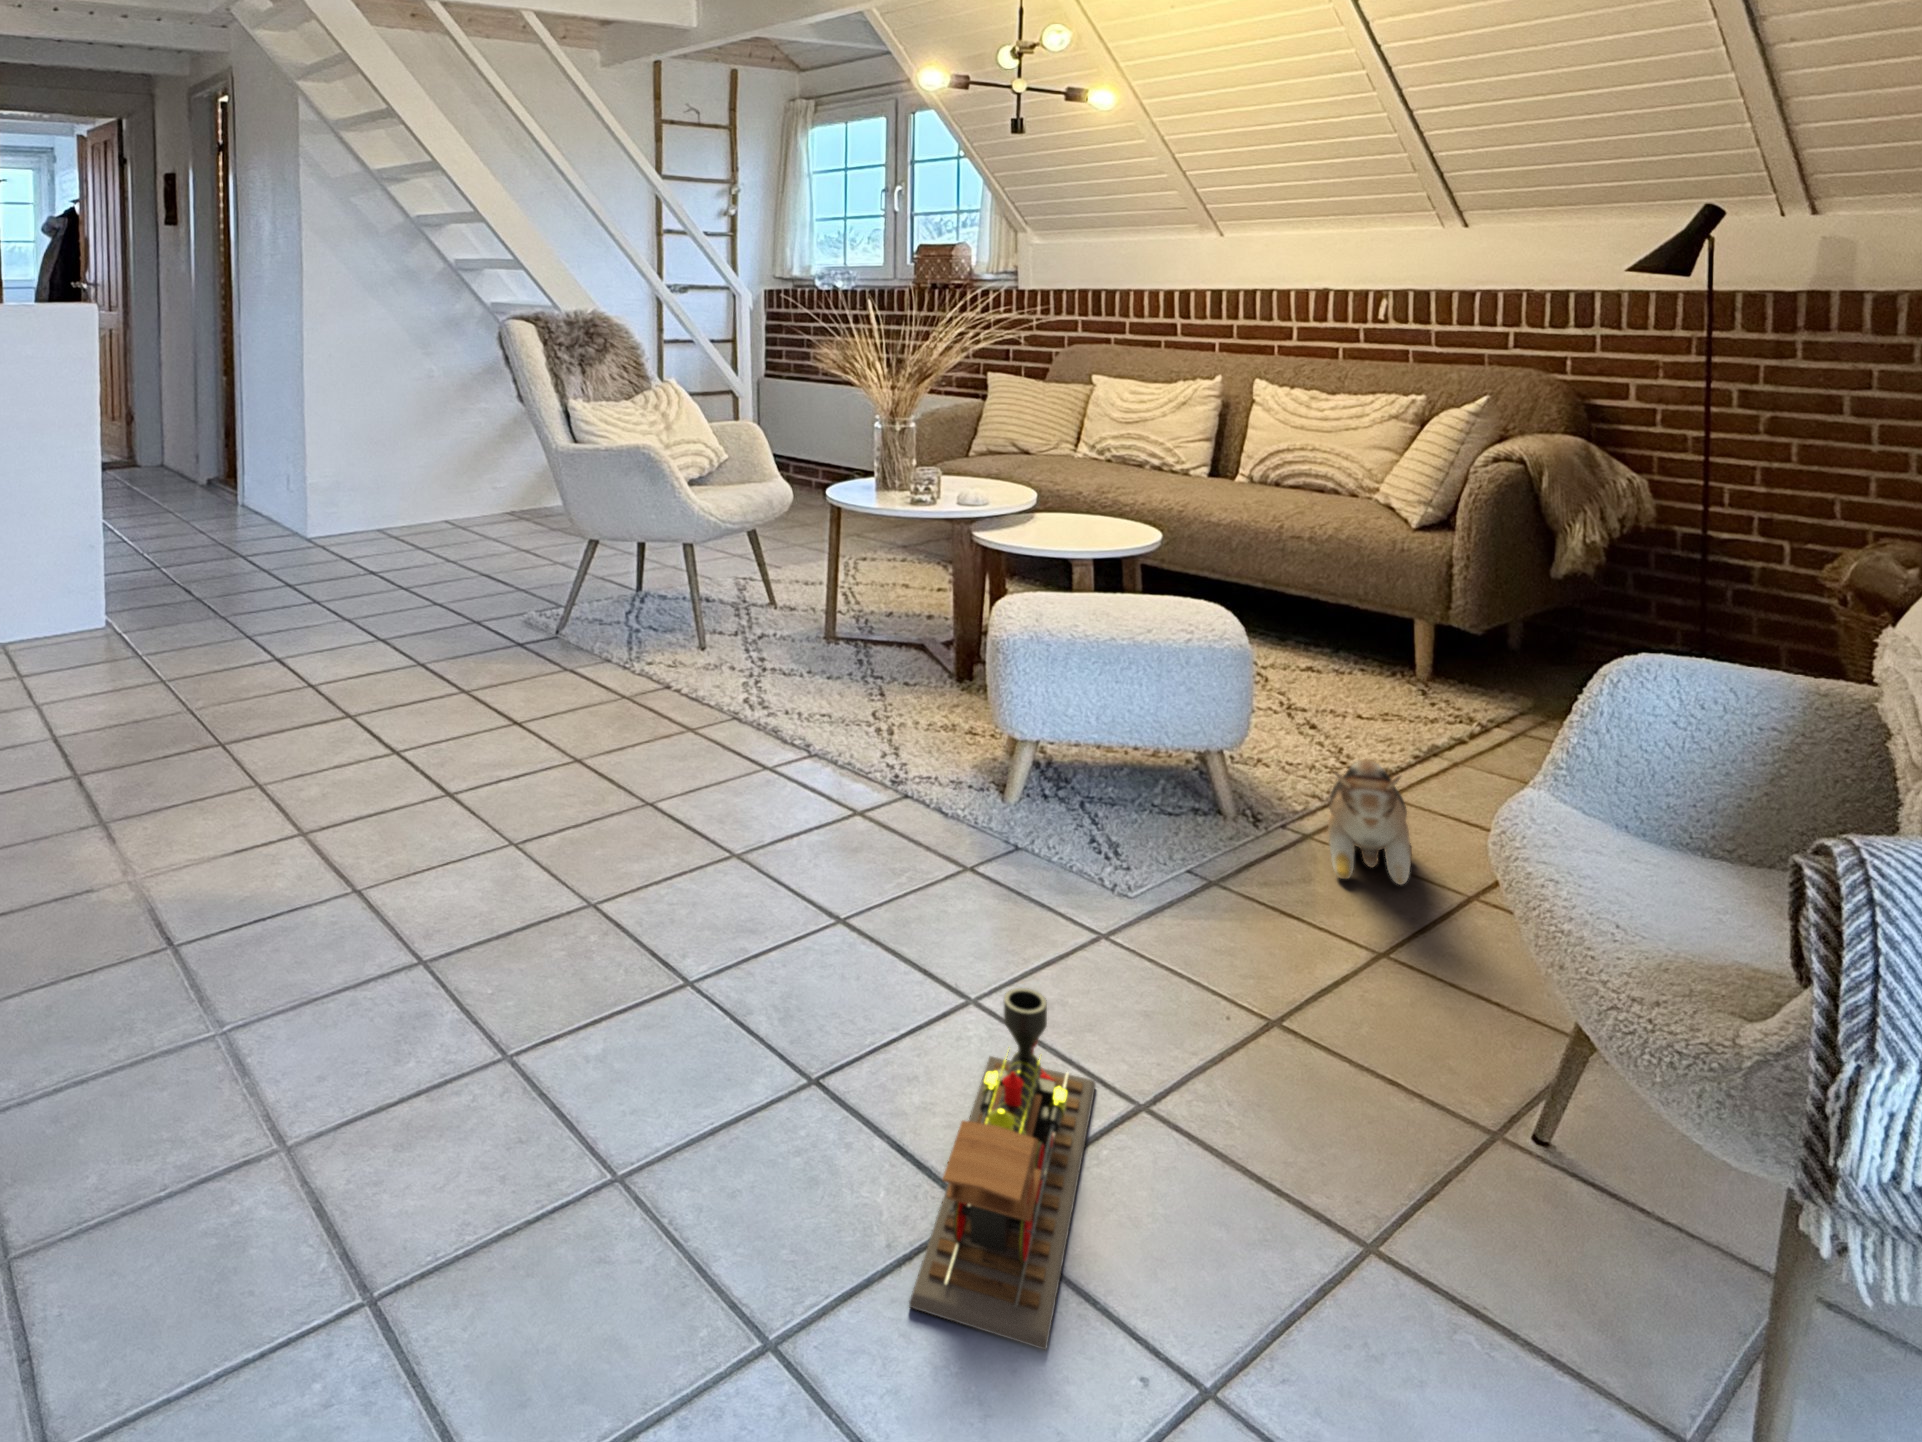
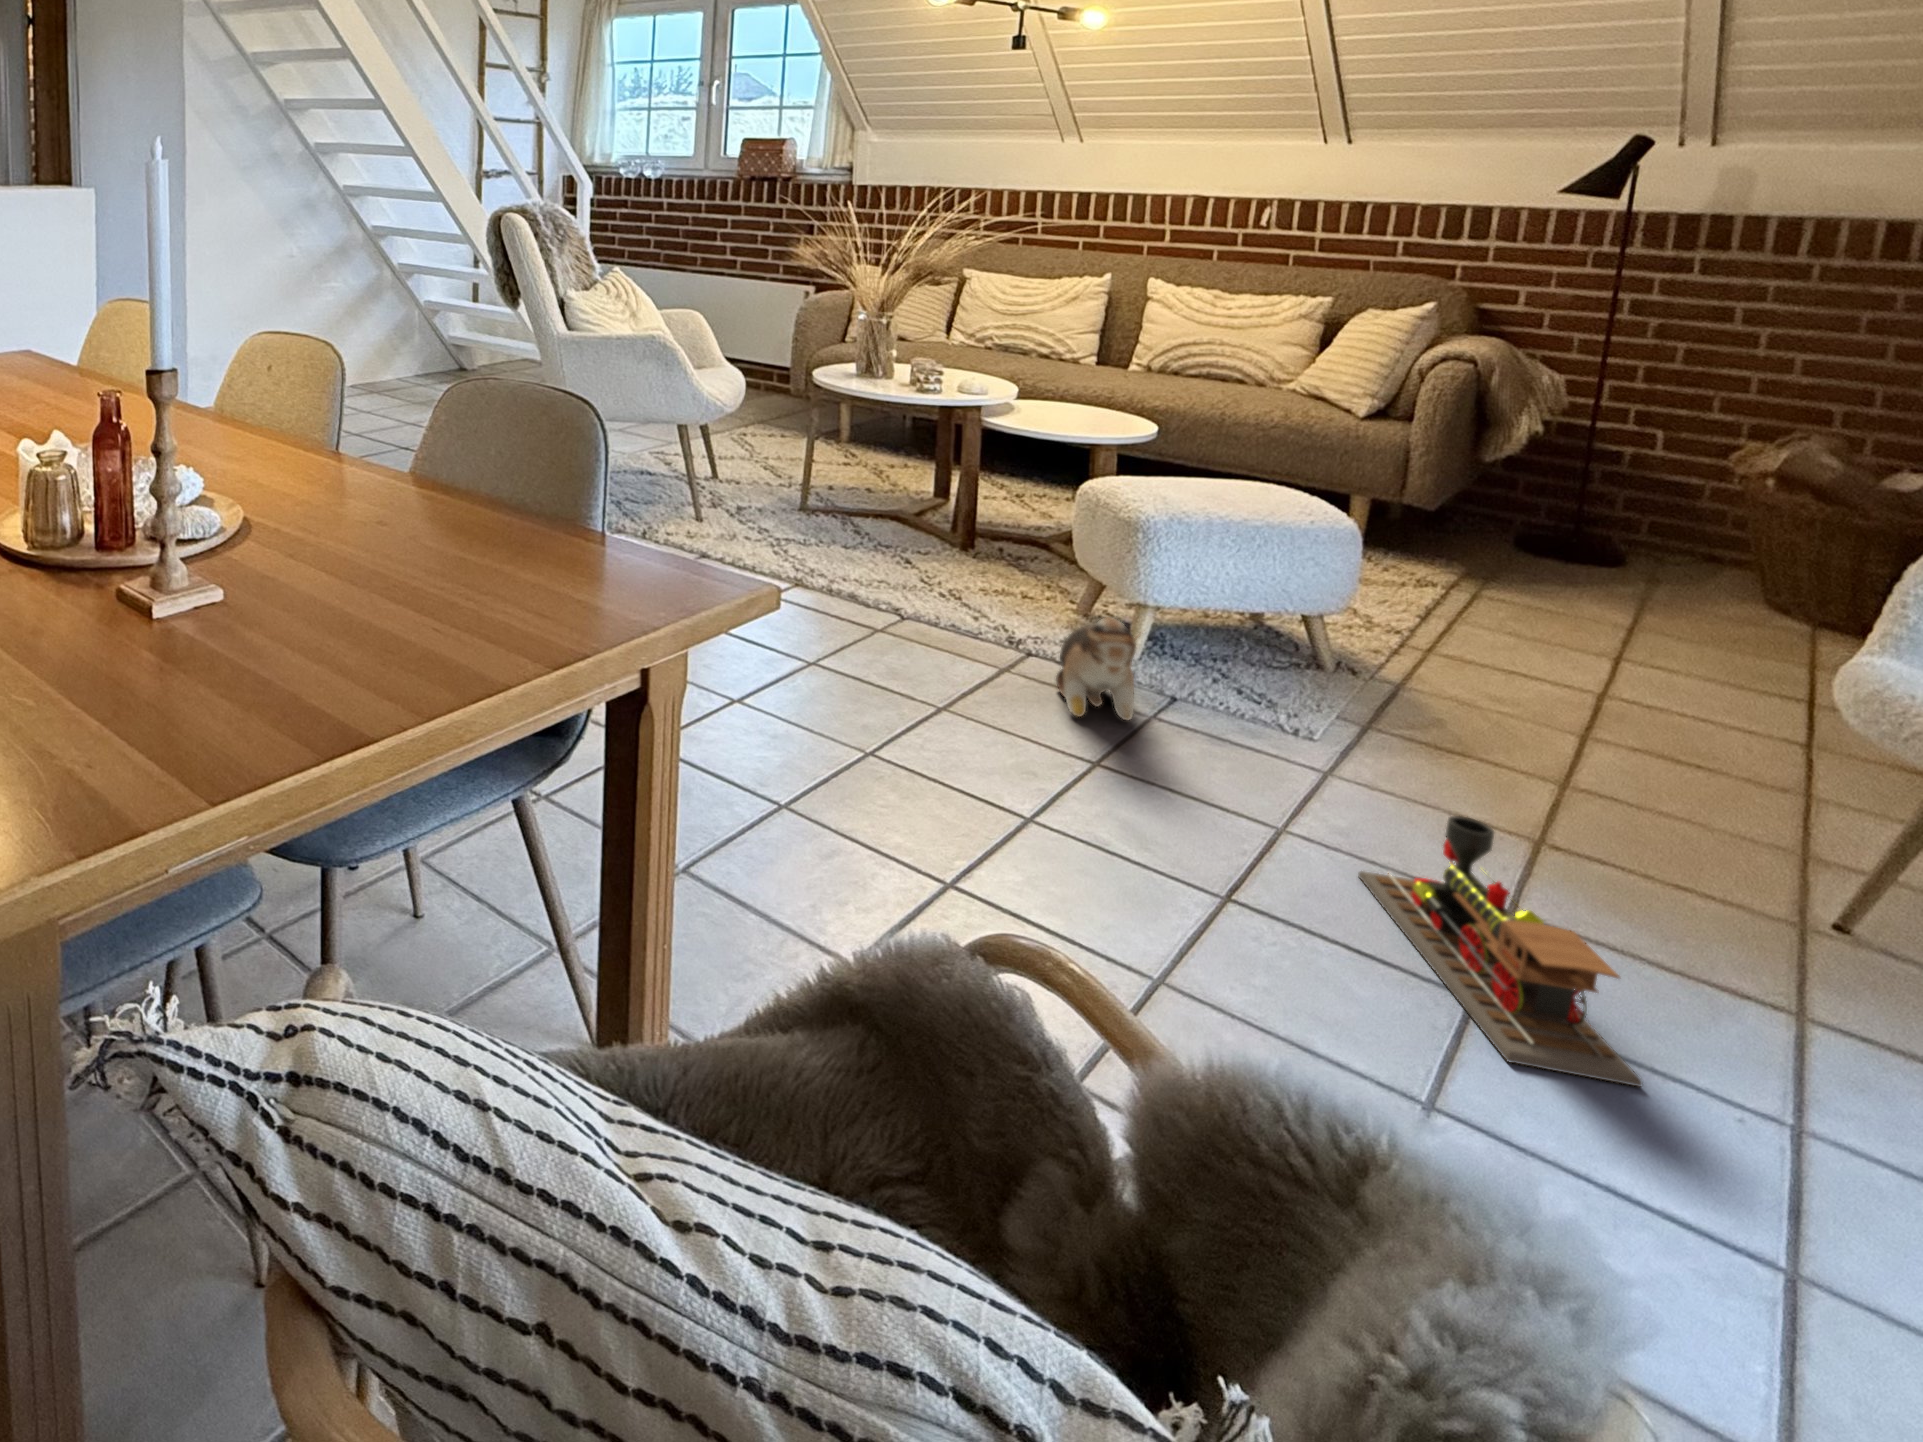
plush toy: present [1328,759,1412,885] -> present [1056,617,1137,720]

